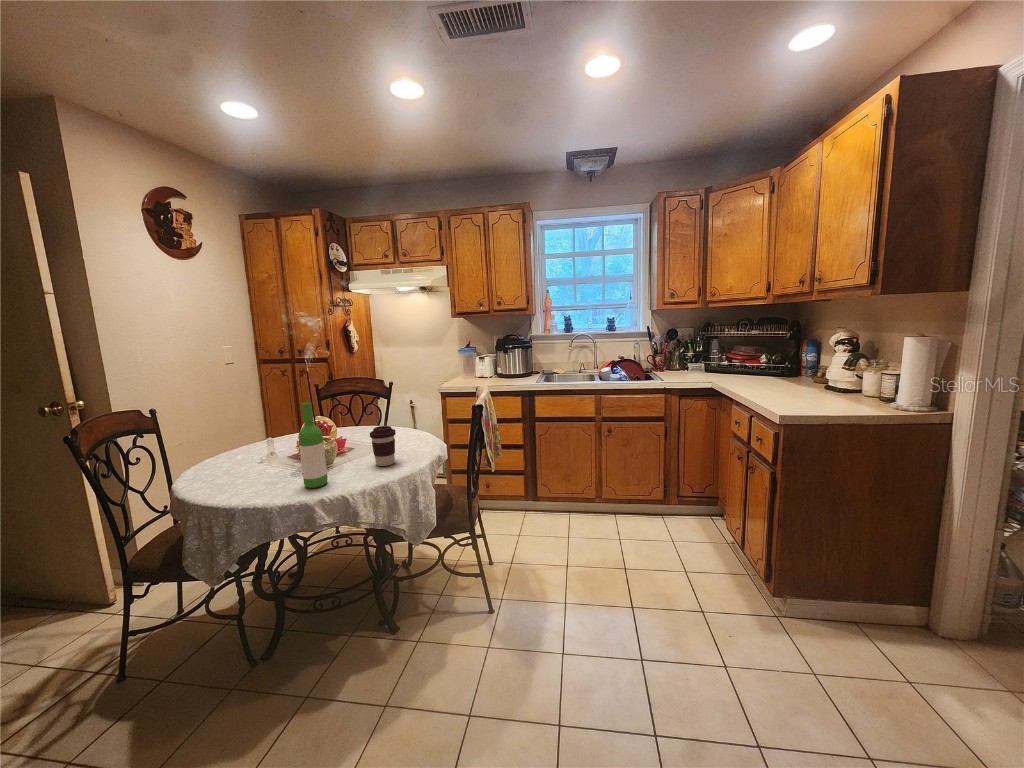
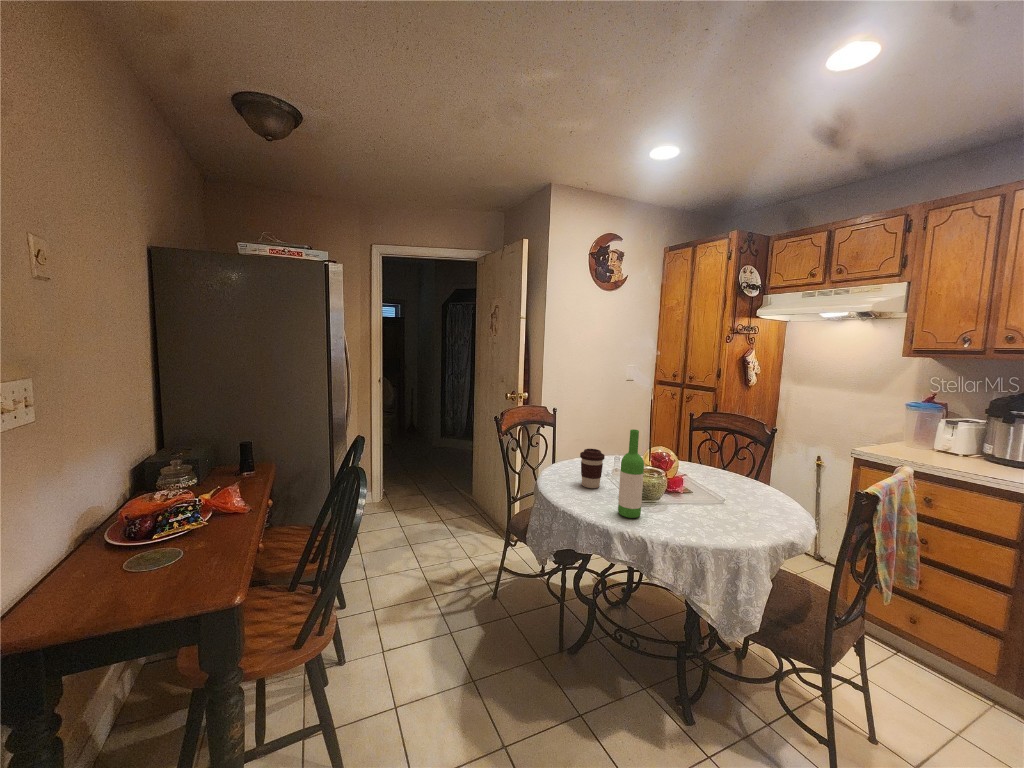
coffee cup: present [370,426,396,466] -> present [580,449,605,488]

